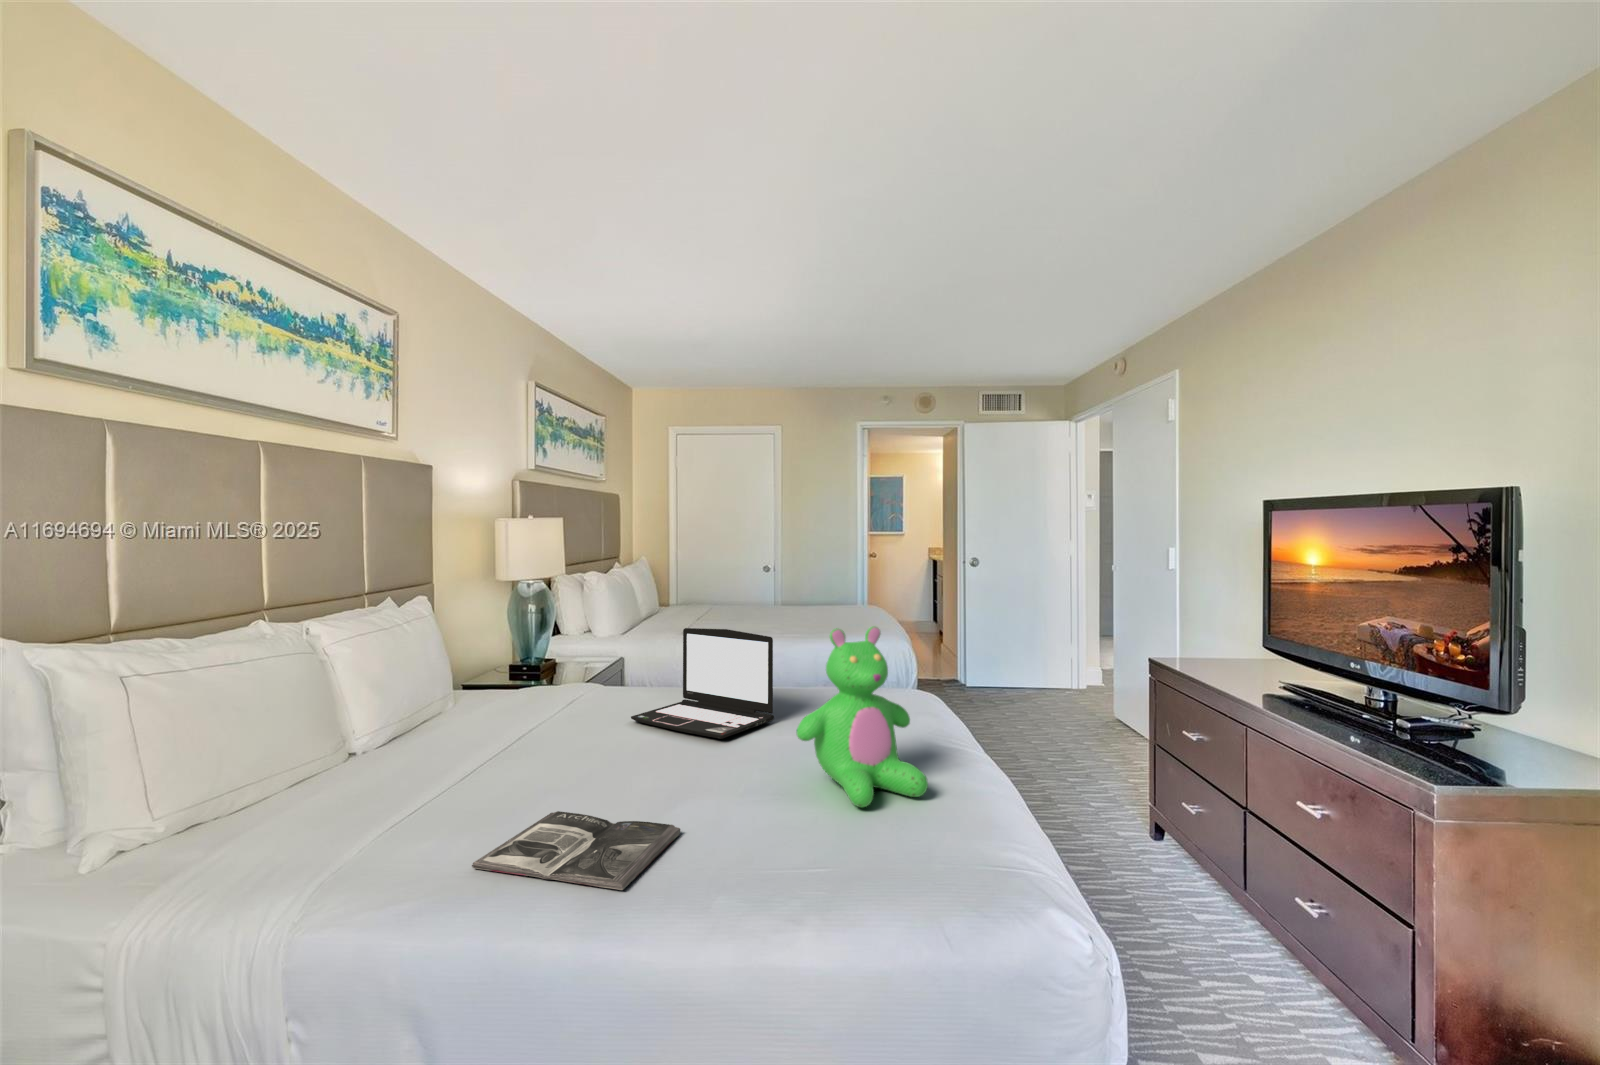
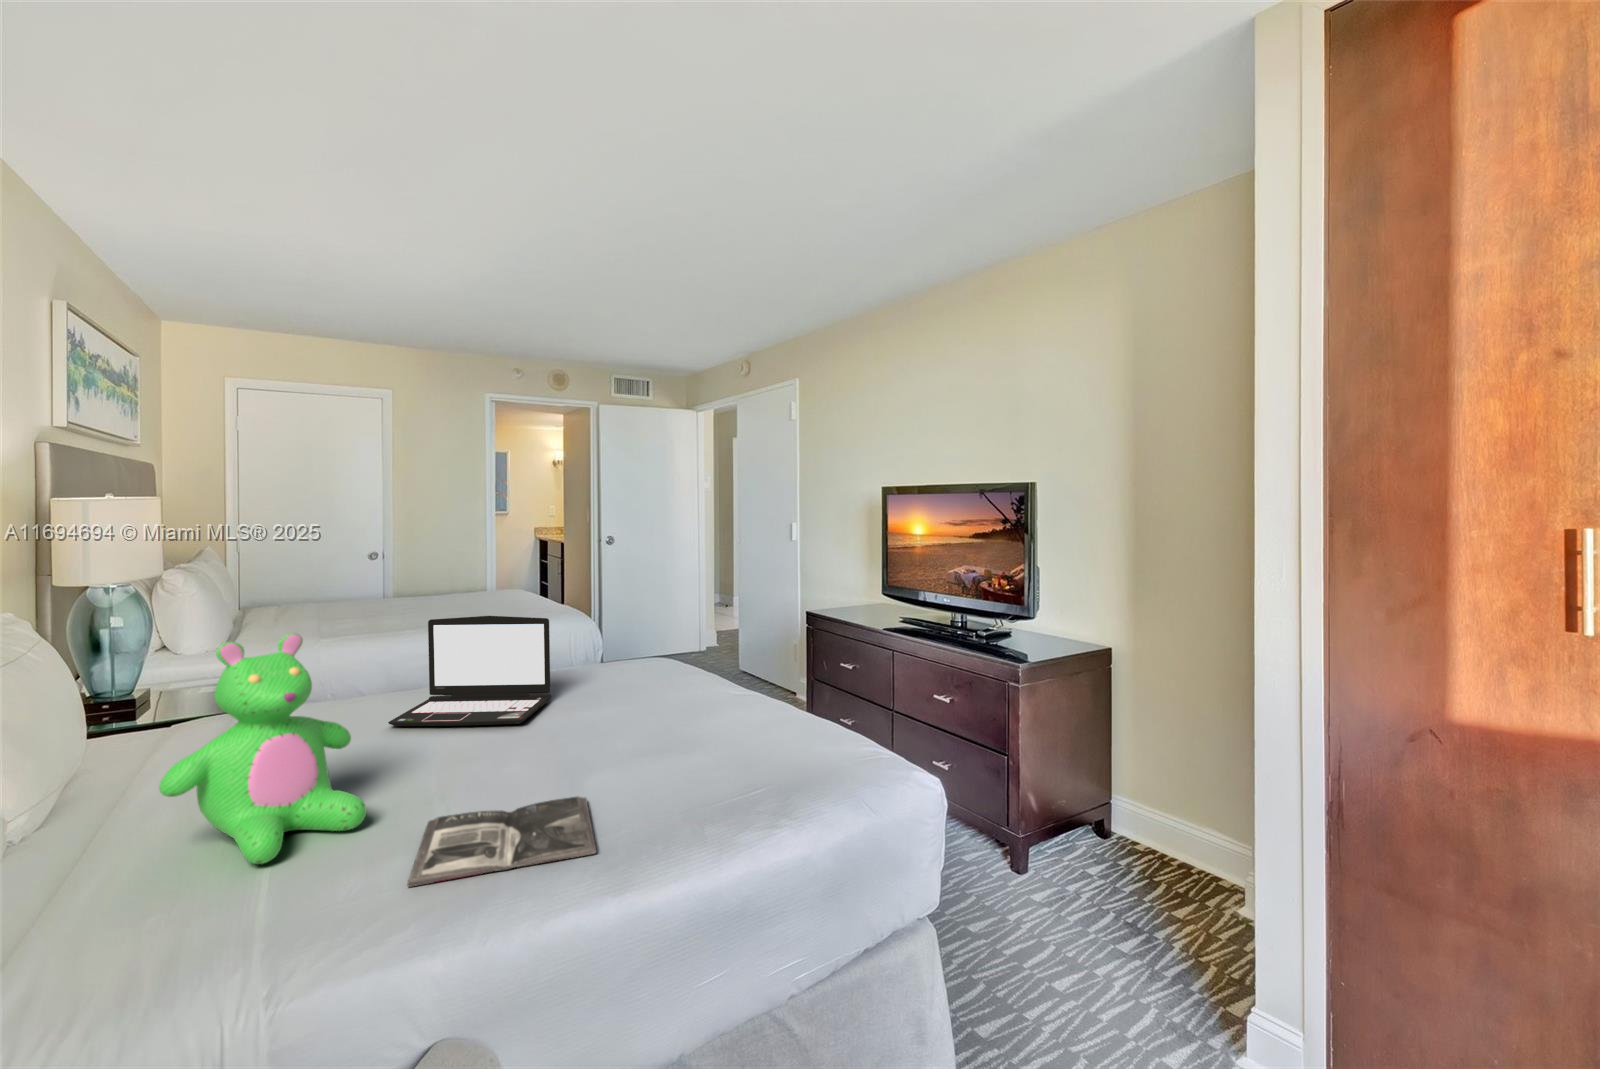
teddy bear: present [797,626,928,807] -> present [159,633,366,864]

